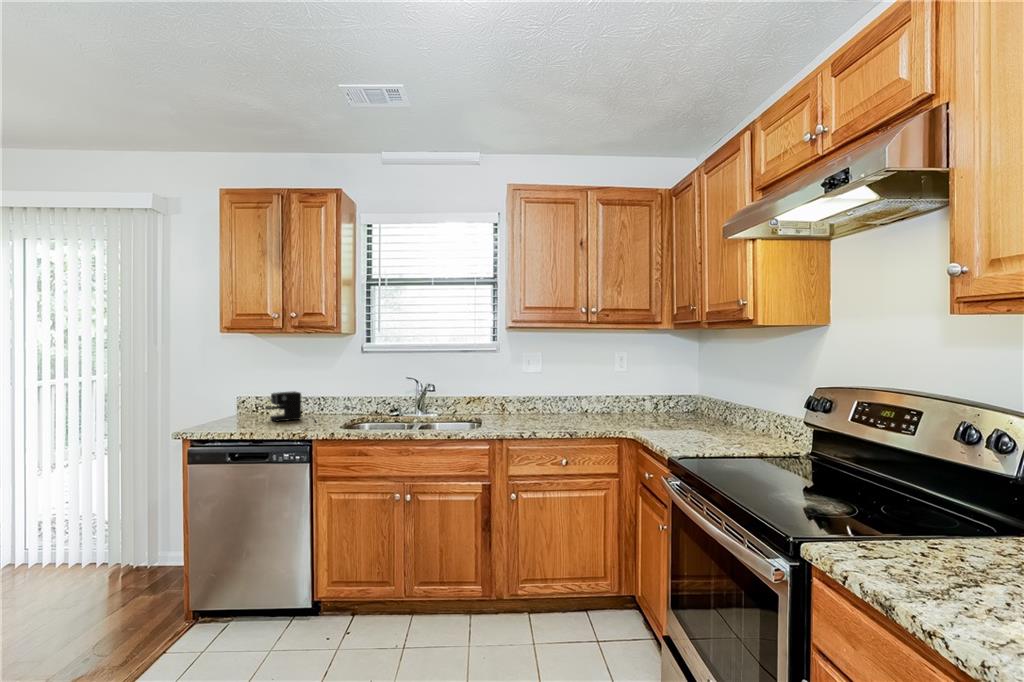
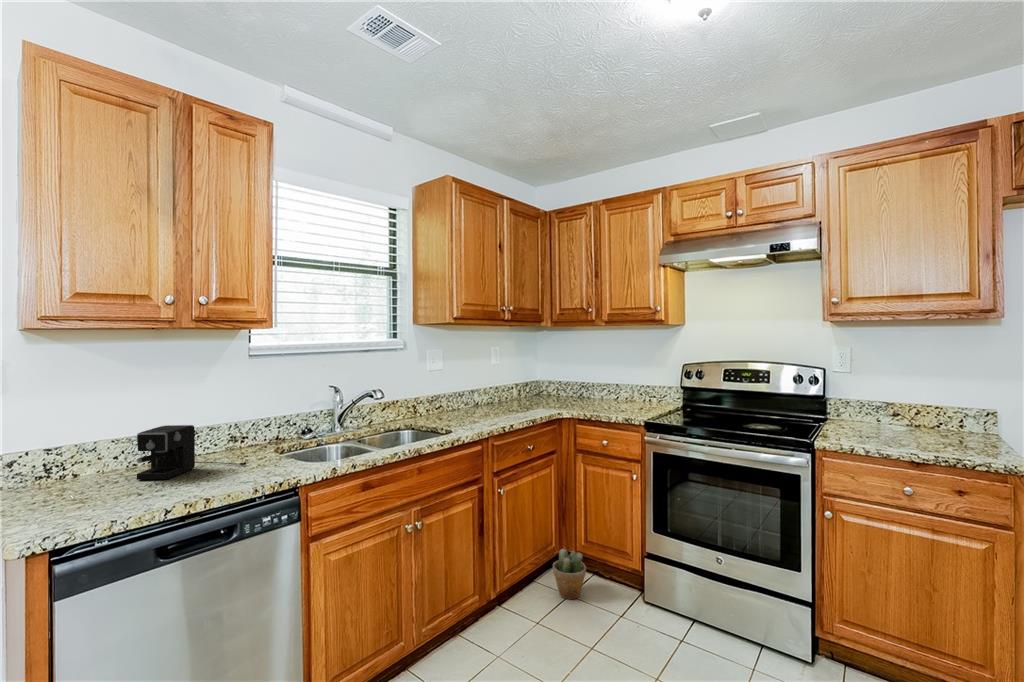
potted plant: none [577,585,616,647] -> present [553,549,586,599]

